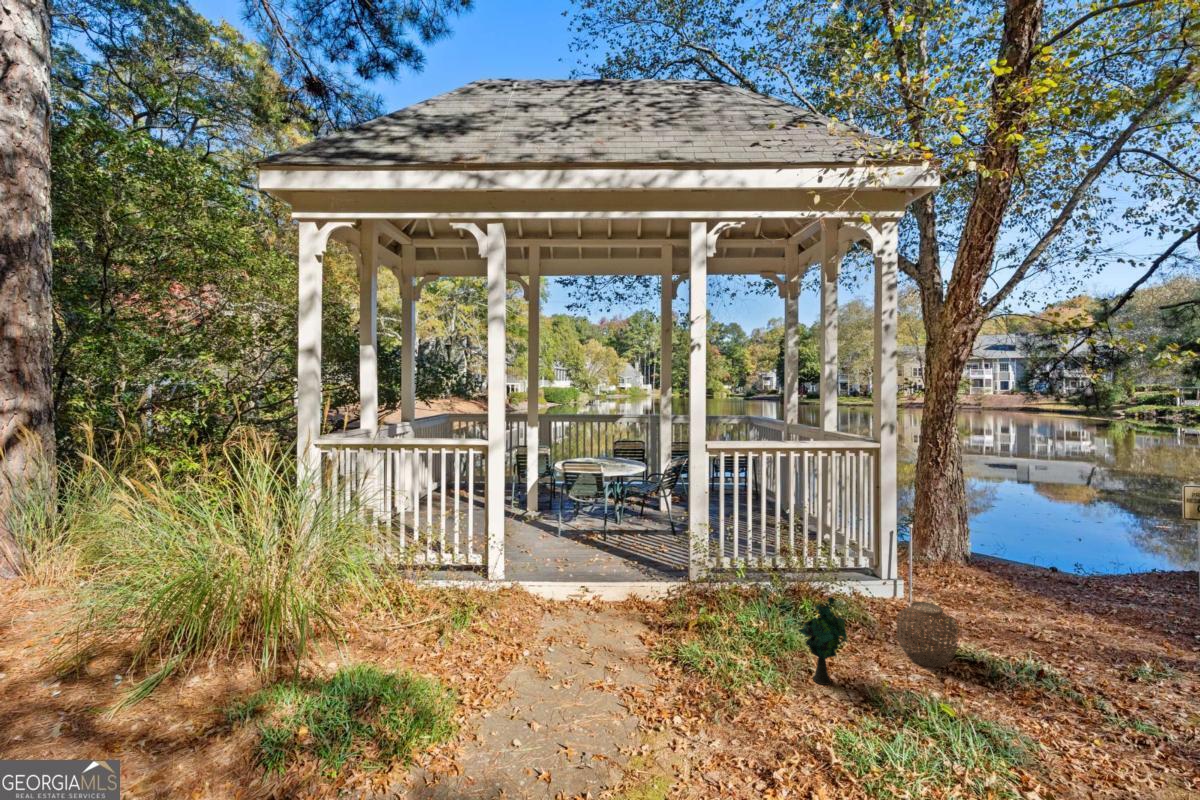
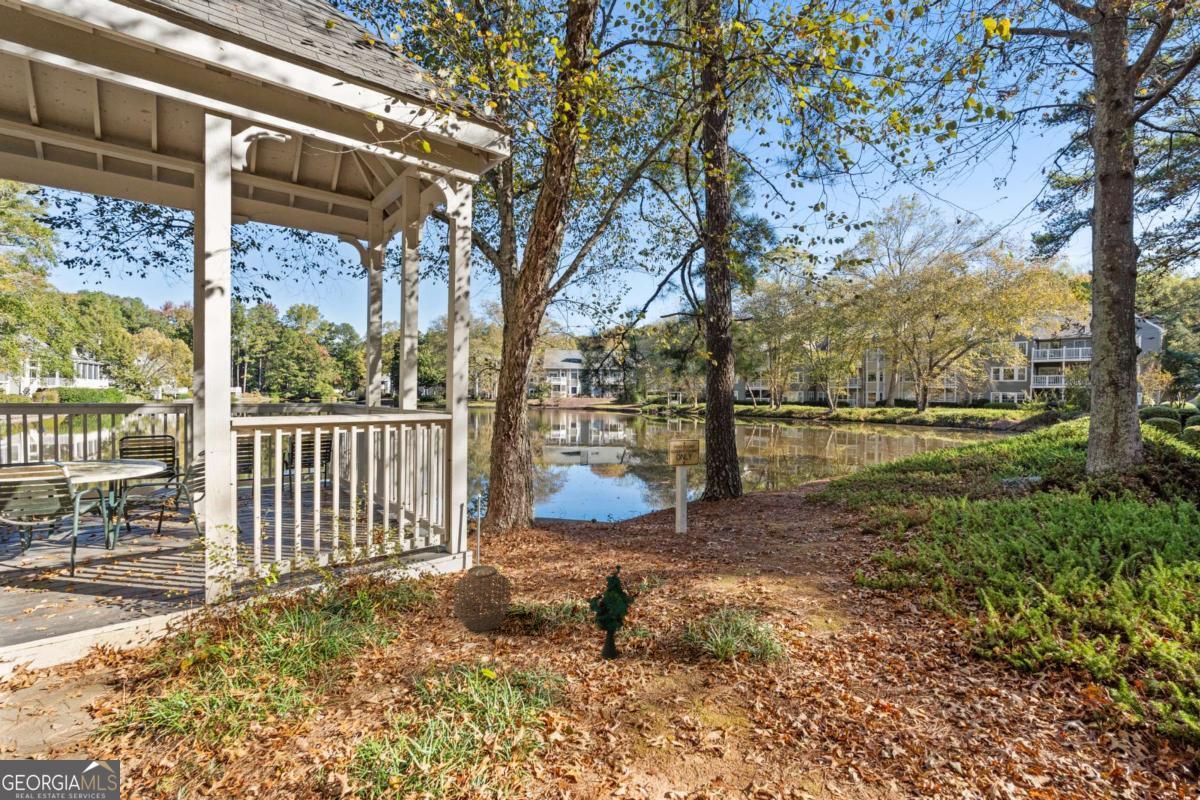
decorative plant: present [797,597,848,685] -> present [586,565,635,660]

